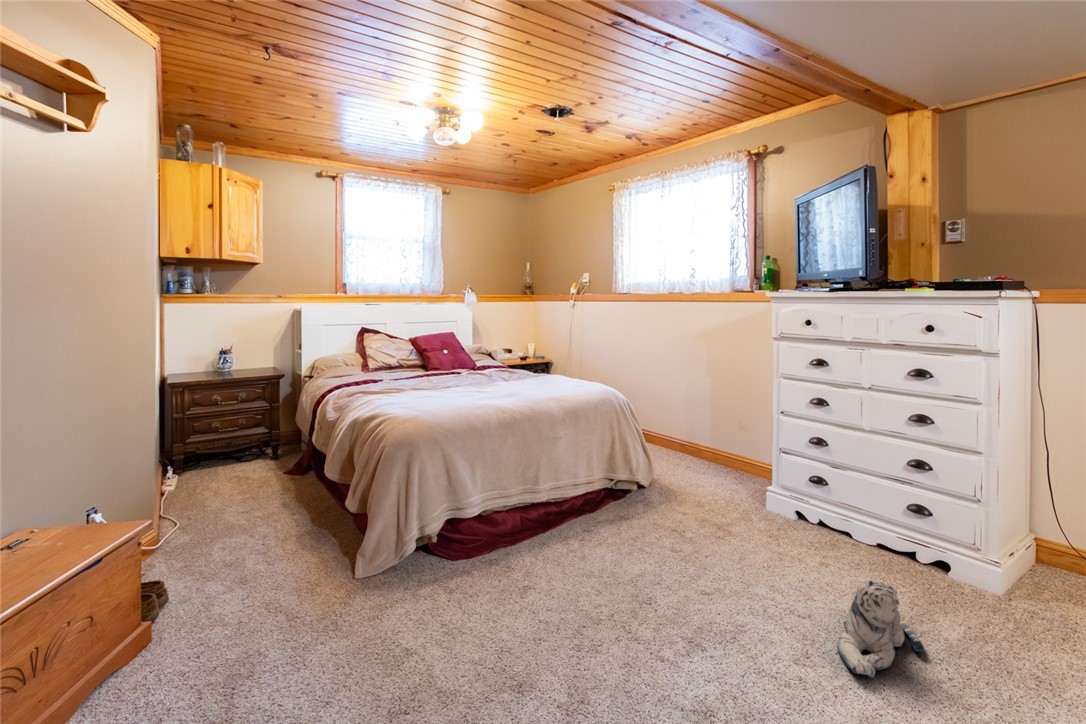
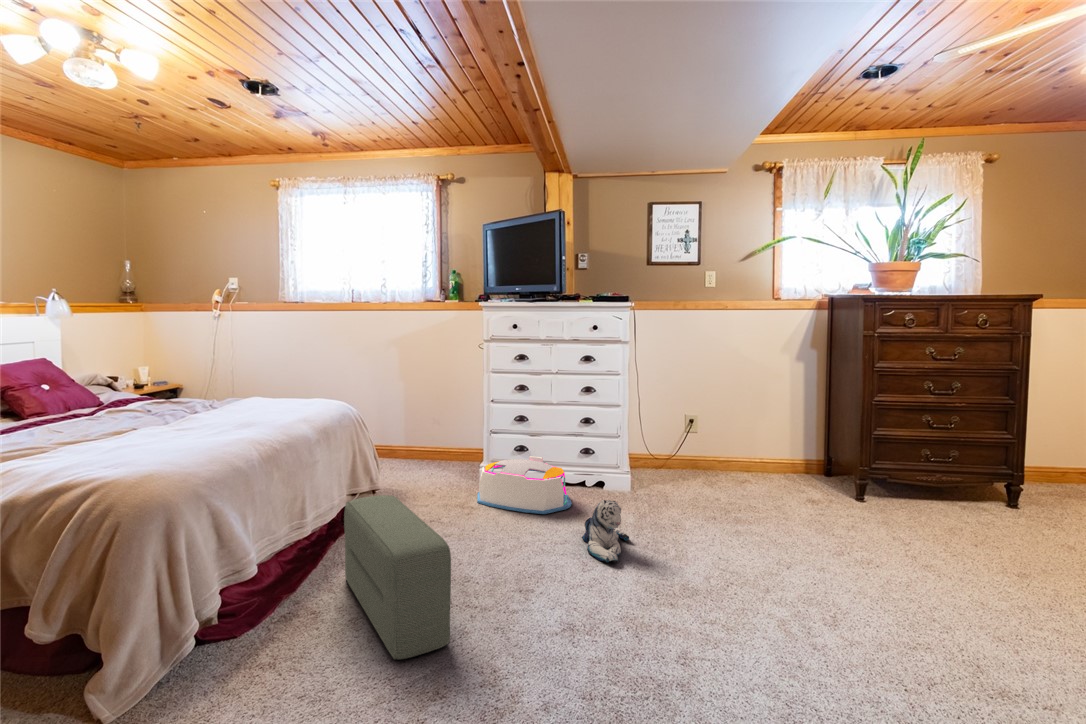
storage bin: none [740,491,872,575] -> present [477,456,572,514]
pouf: none [503,504,590,694] -> present [344,495,451,659]

